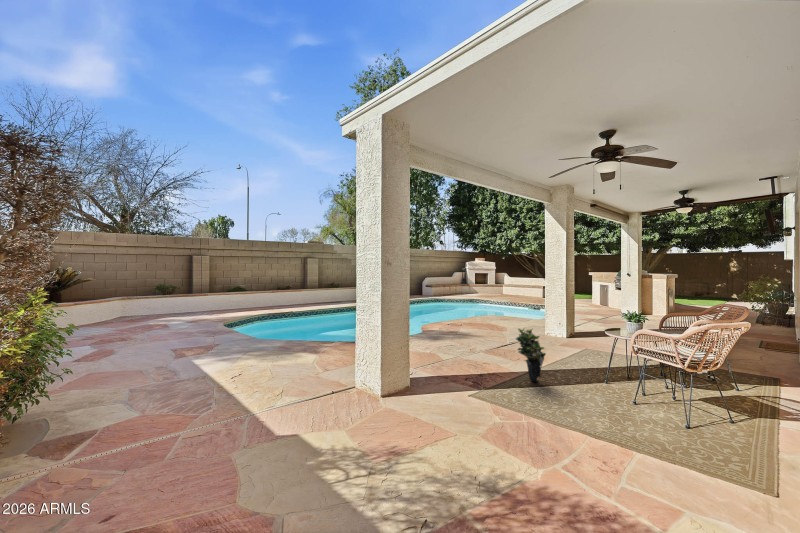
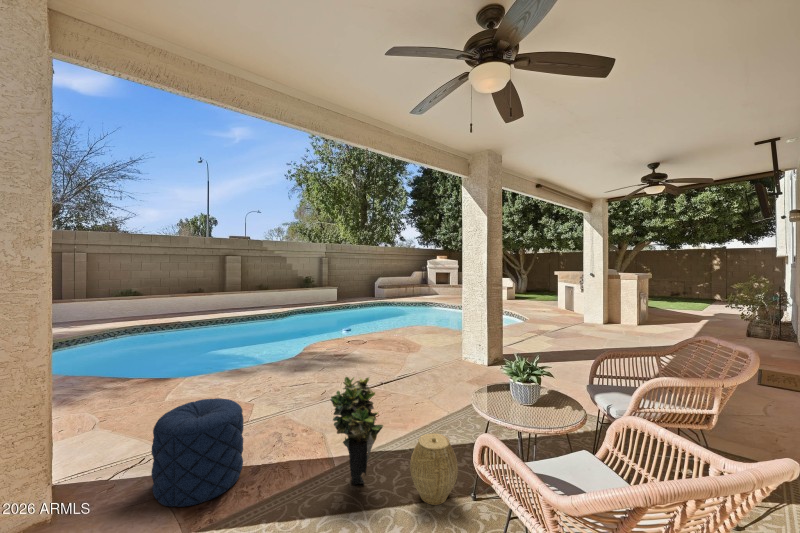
pouf: none [430,339,472,387] -> present [152,398,244,507]
woven basket: none [567,355,594,389] -> present [410,433,458,505]

